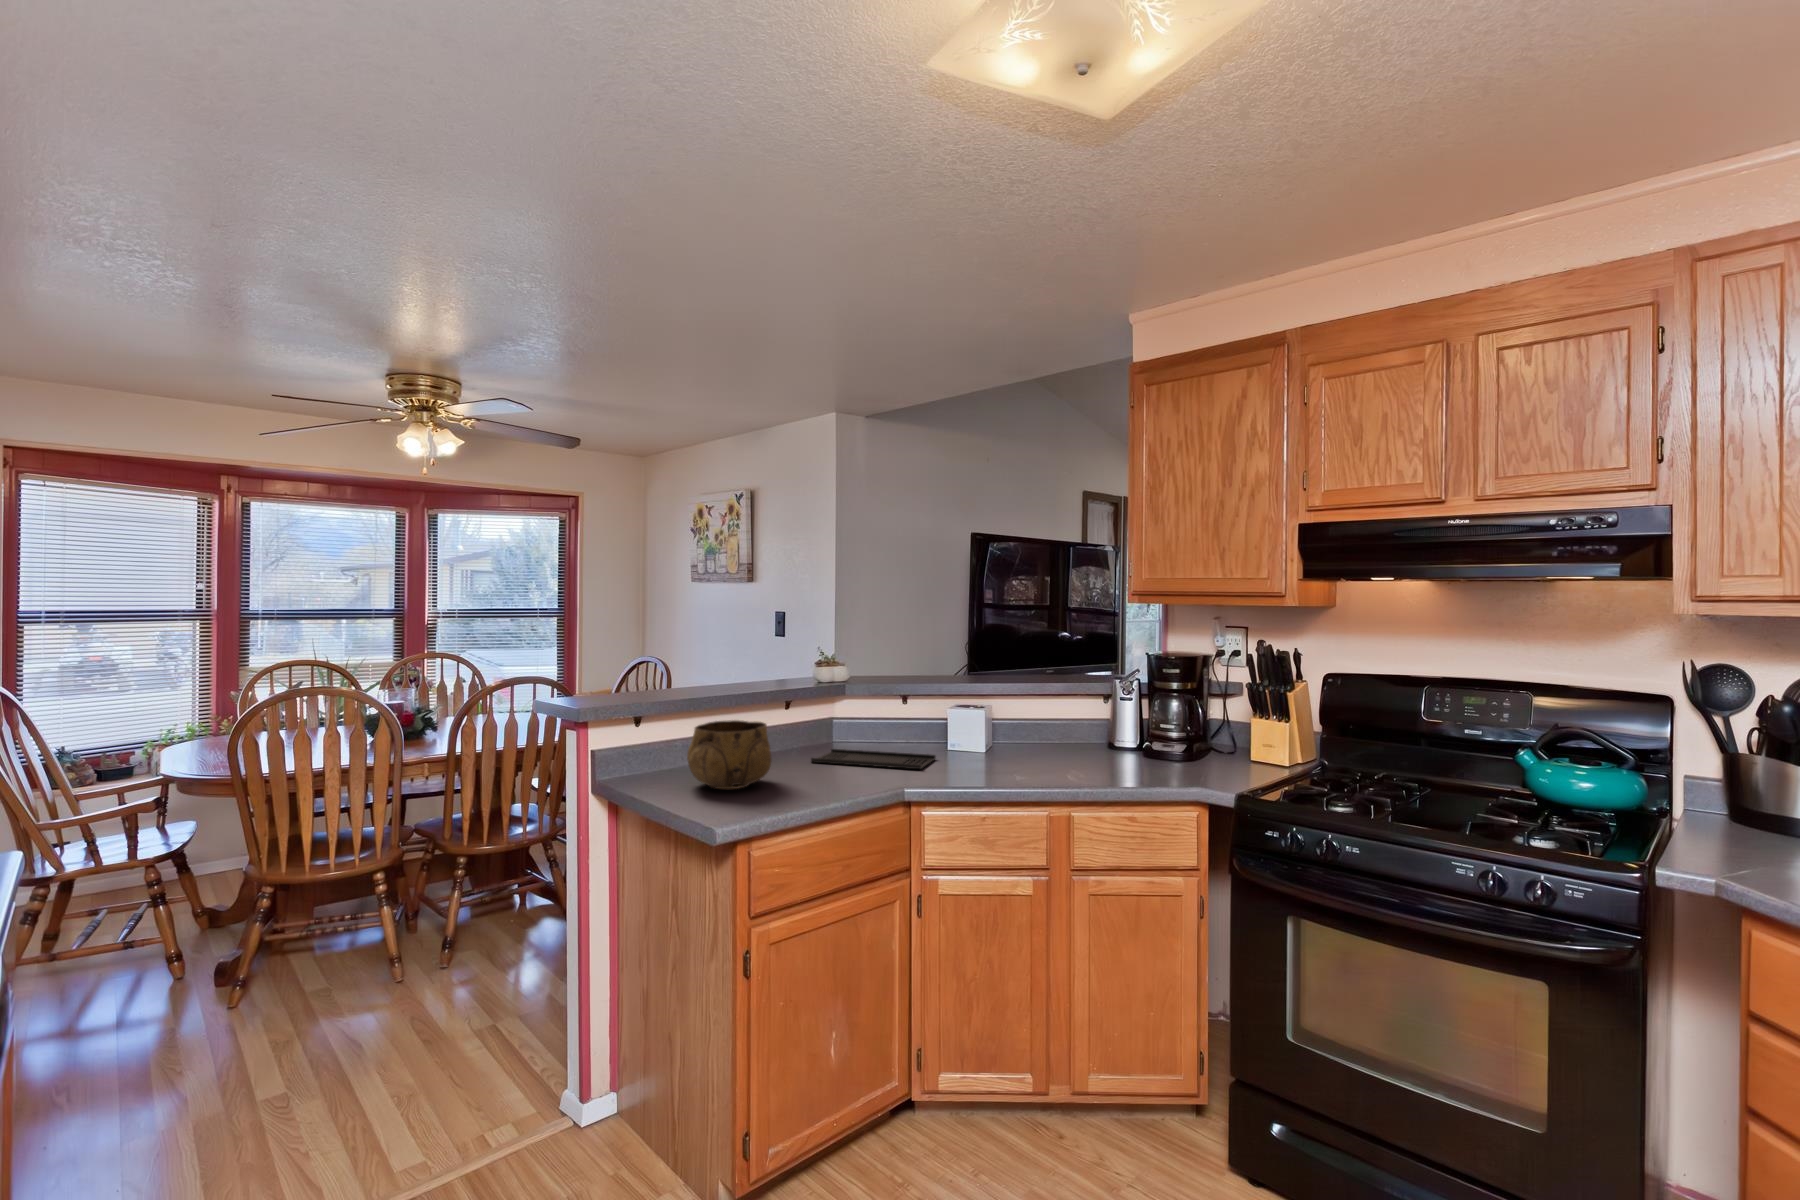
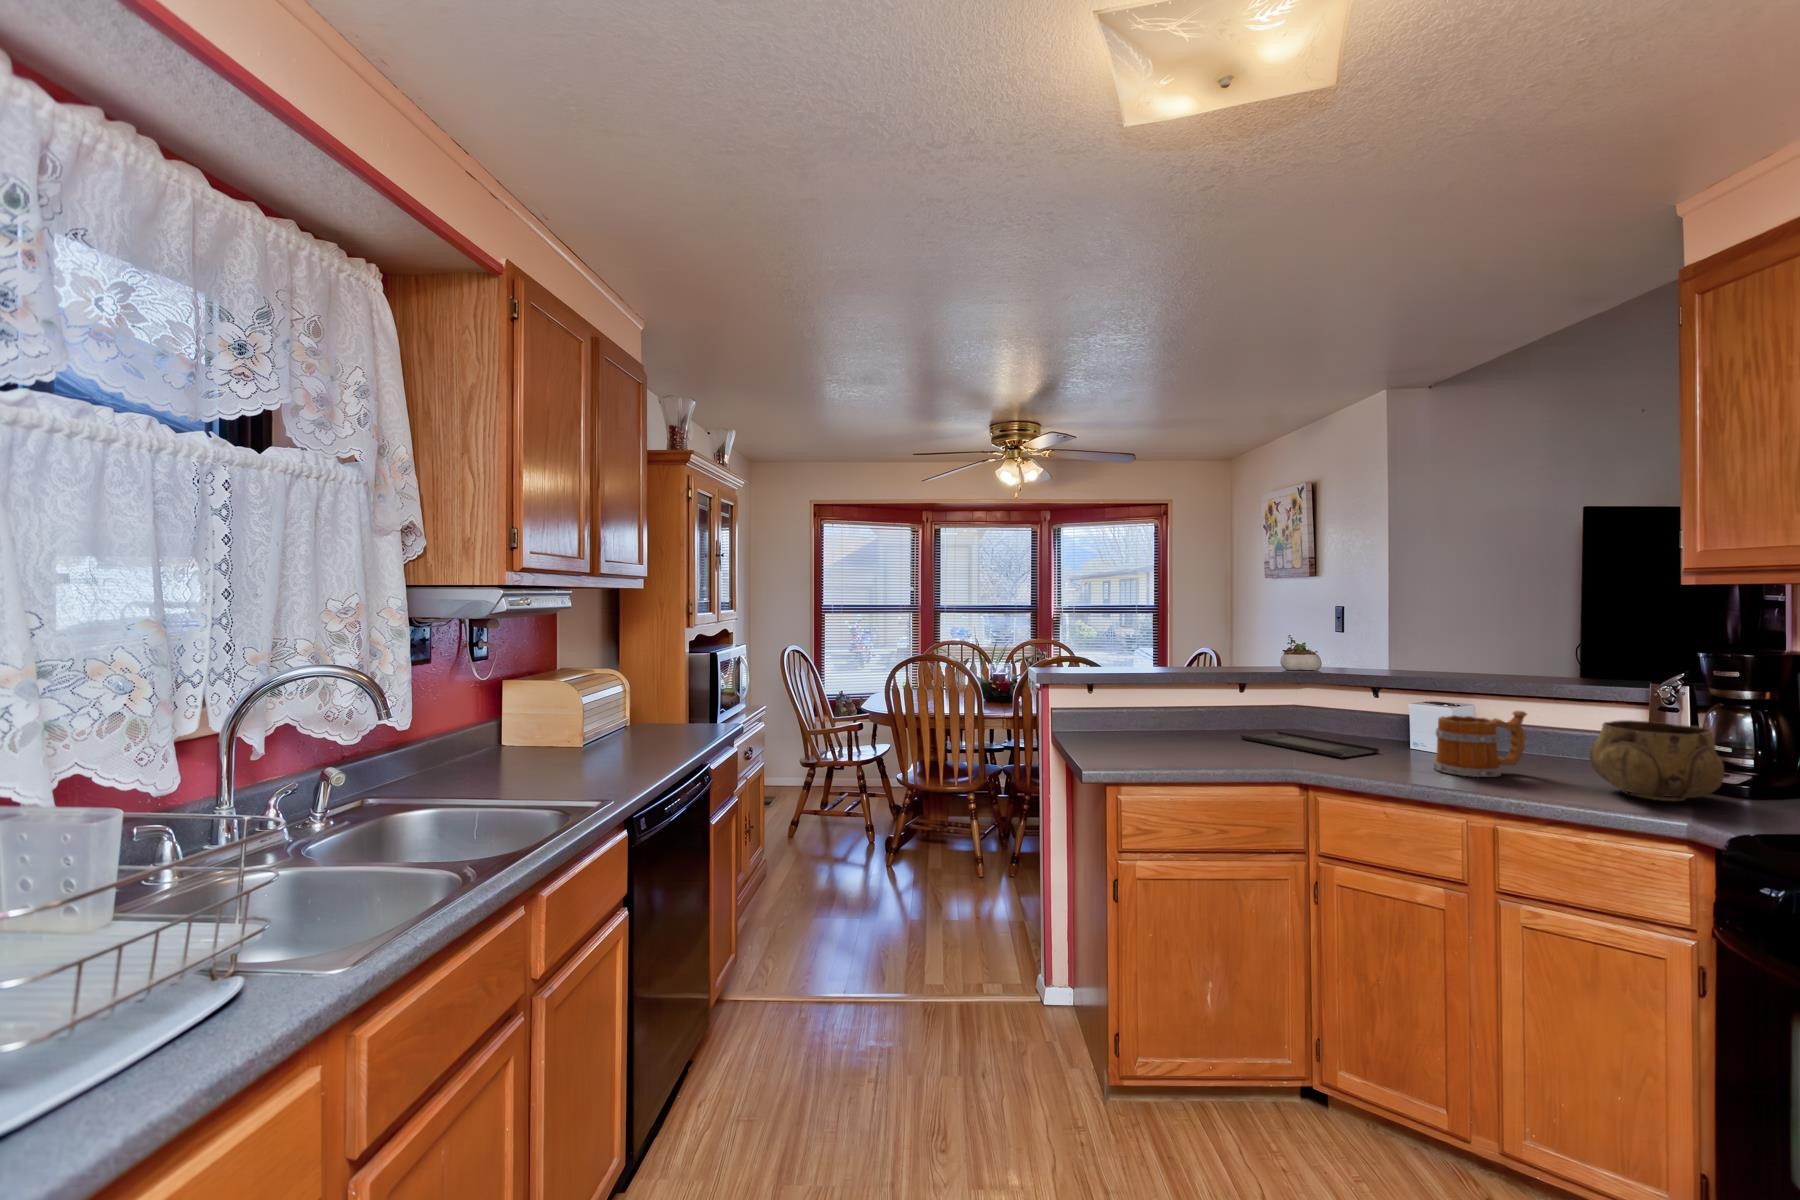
mug: none [991,709,1051,771] -> present [1434,711,1527,777]
decorative bowl: present [687,720,771,789] -> present [1589,720,1724,801]

